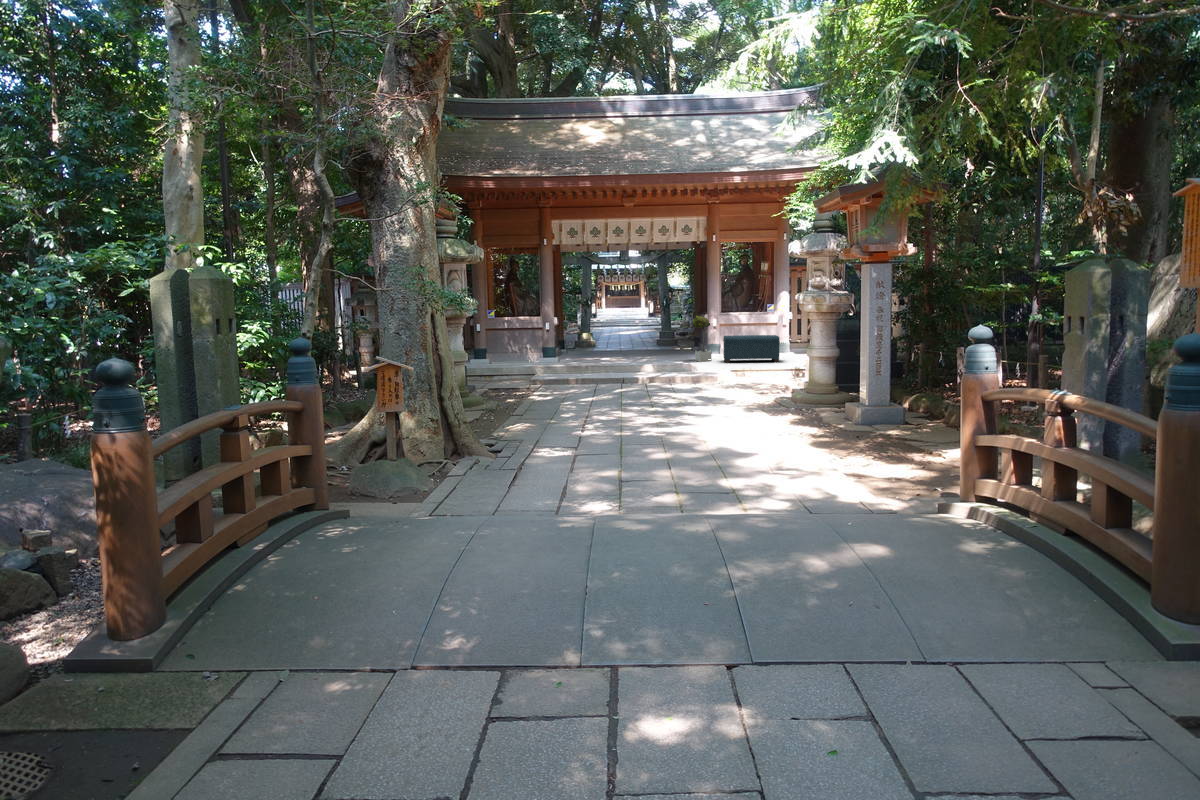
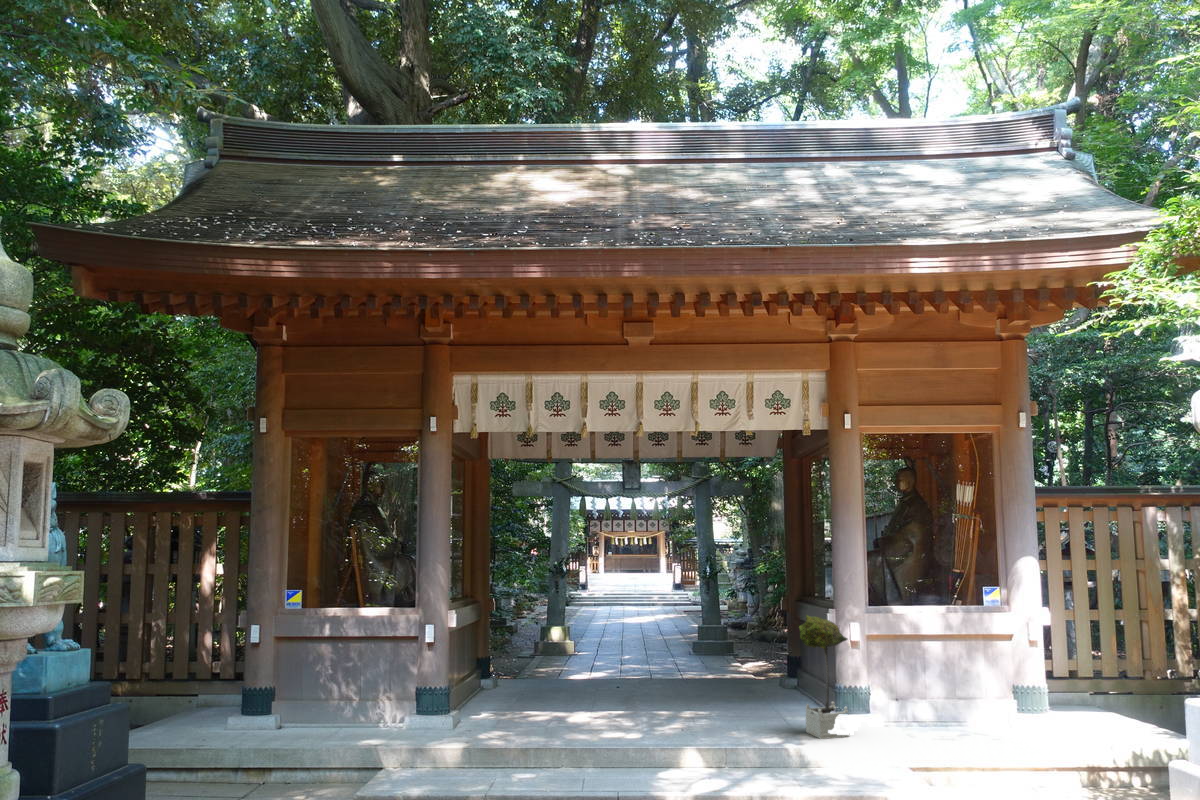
bench: present [723,335,780,363] -> none [879,670,1033,749]

